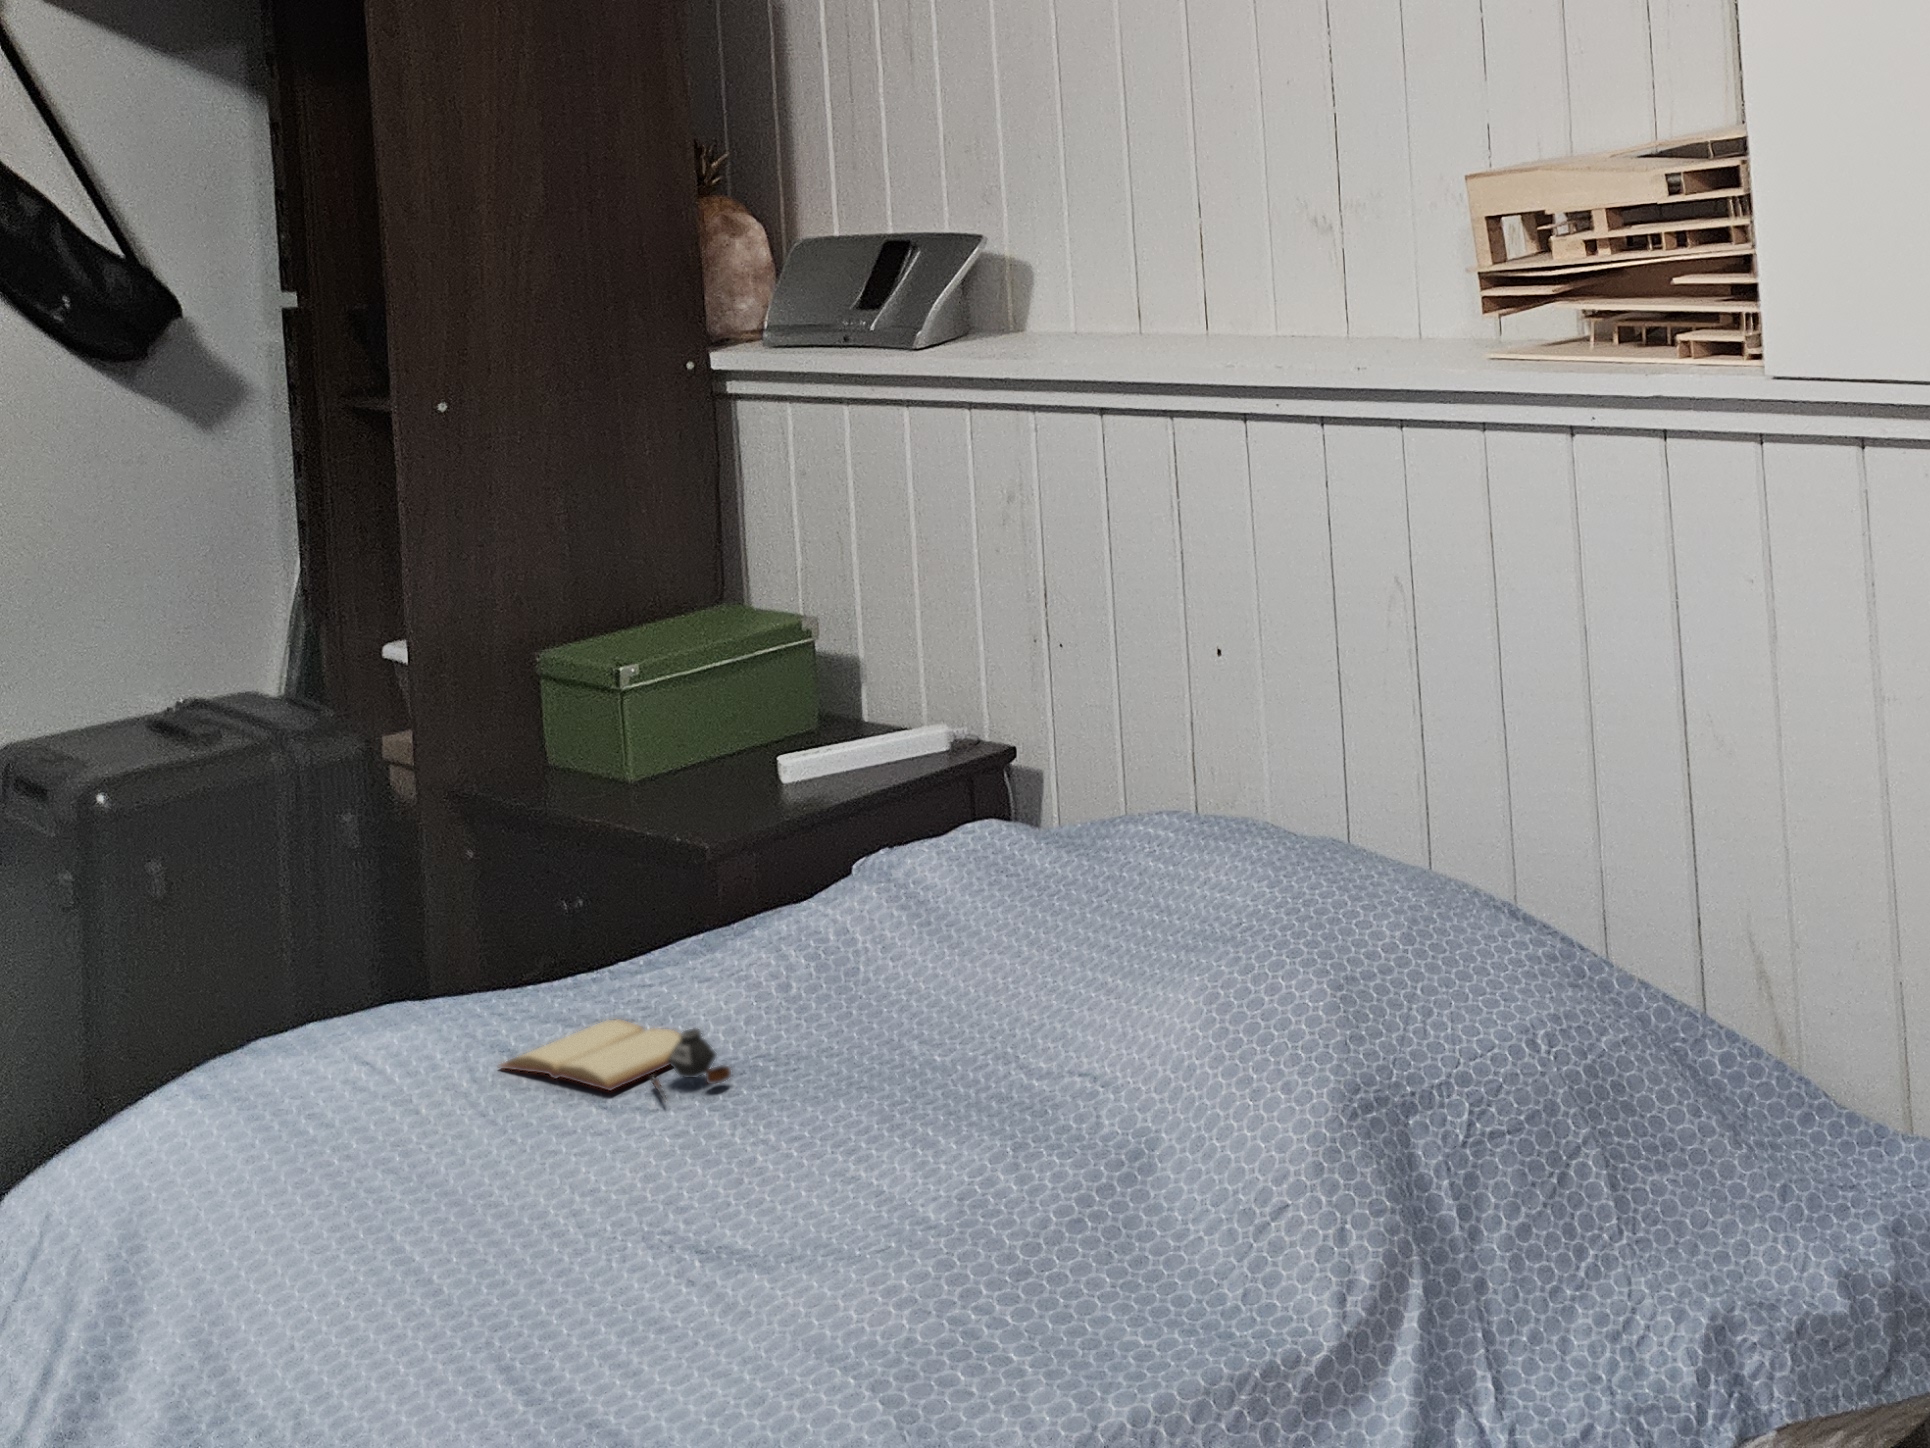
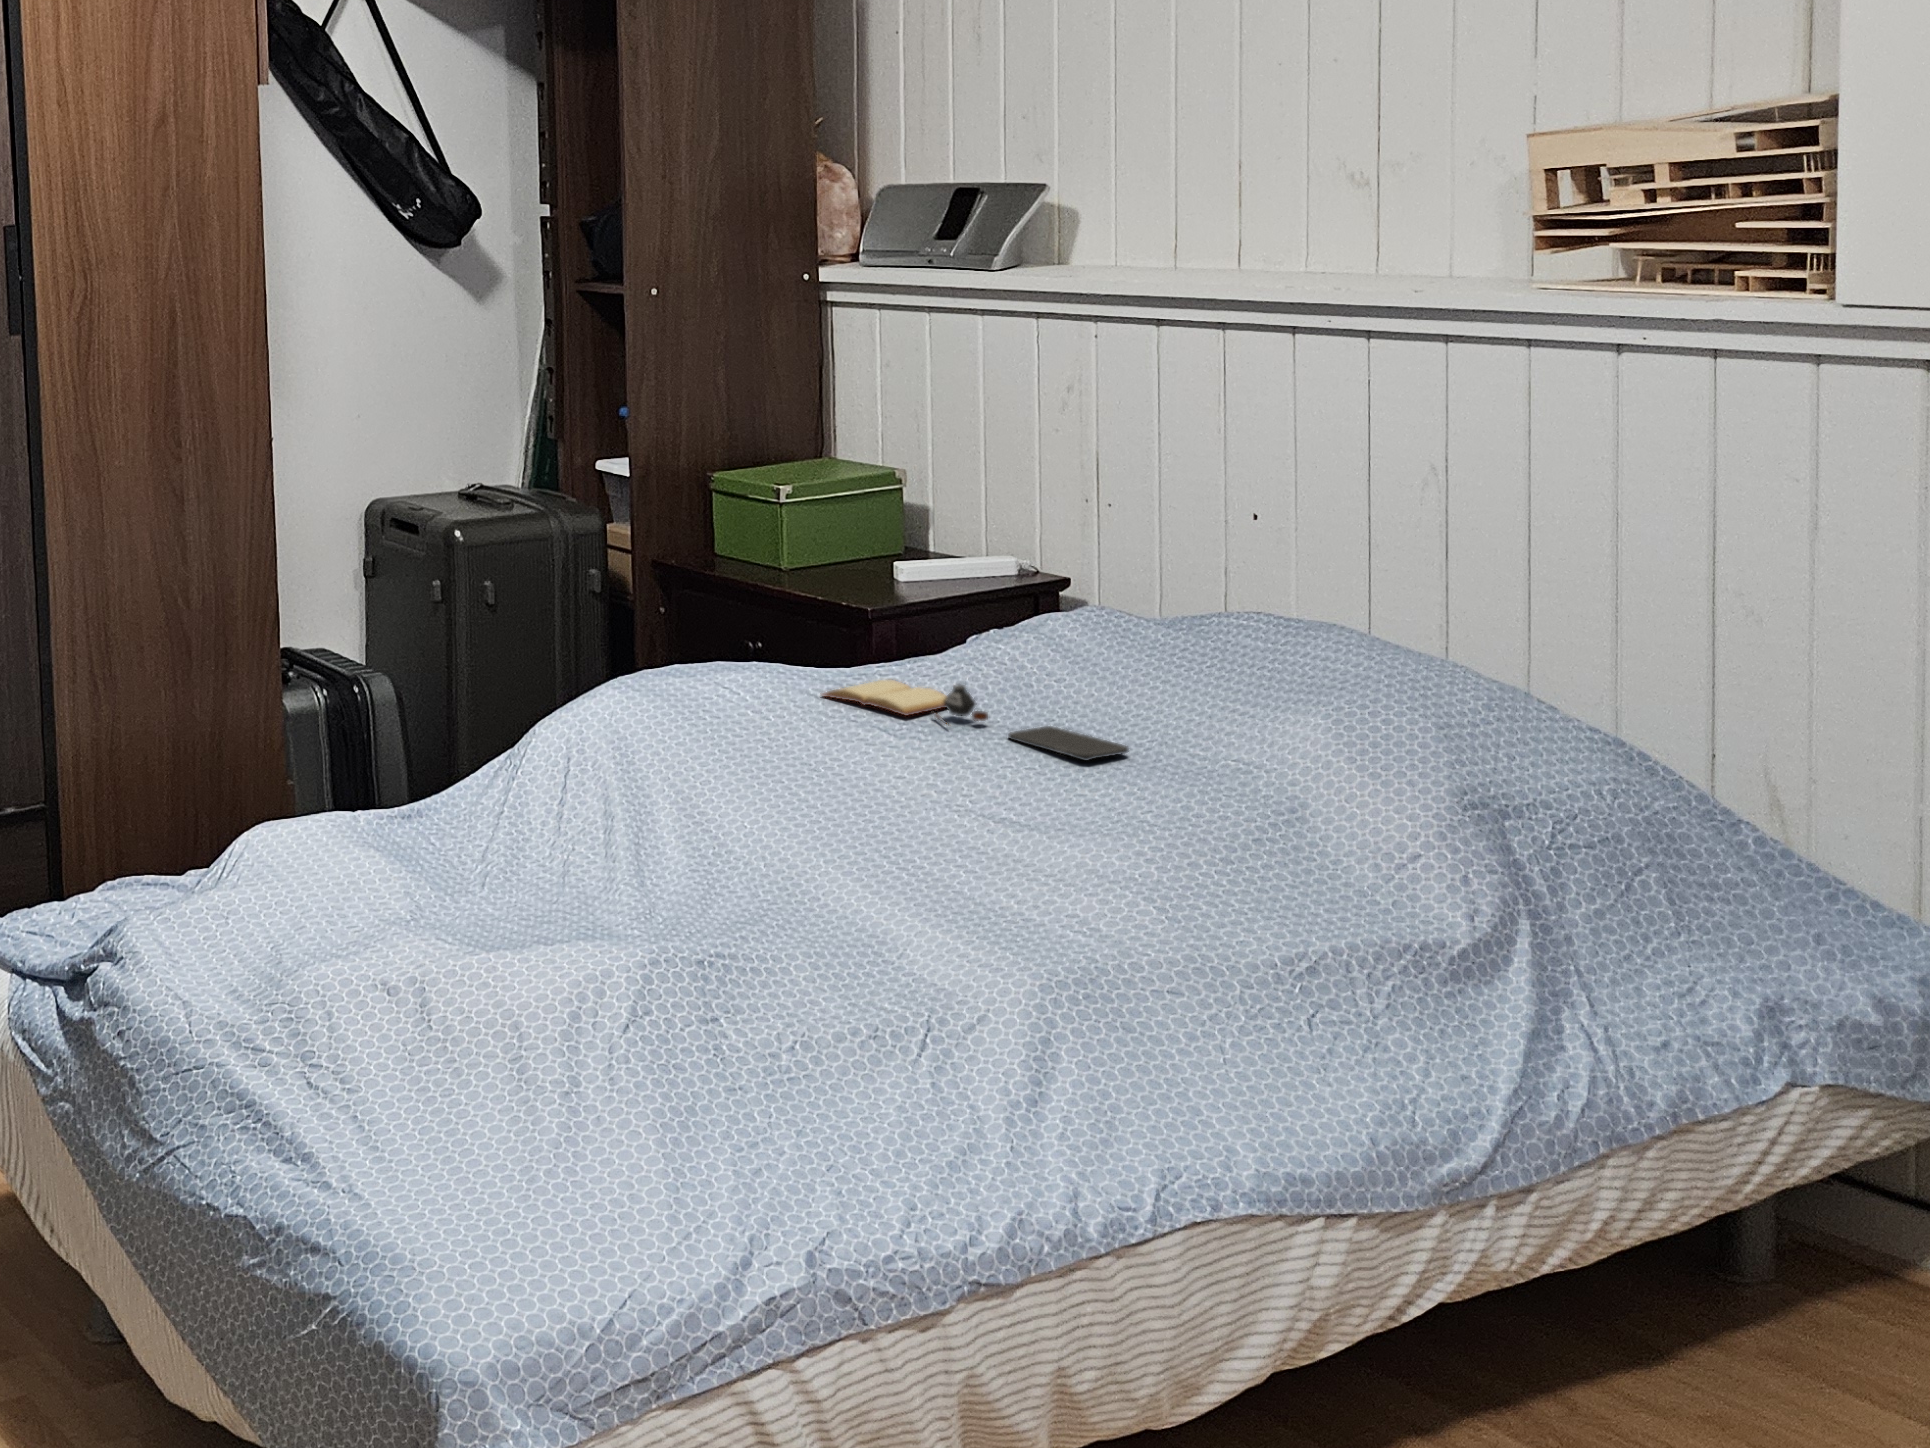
smartphone: none [749,1073,912,1139] -> present [1008,726,1128,761]

